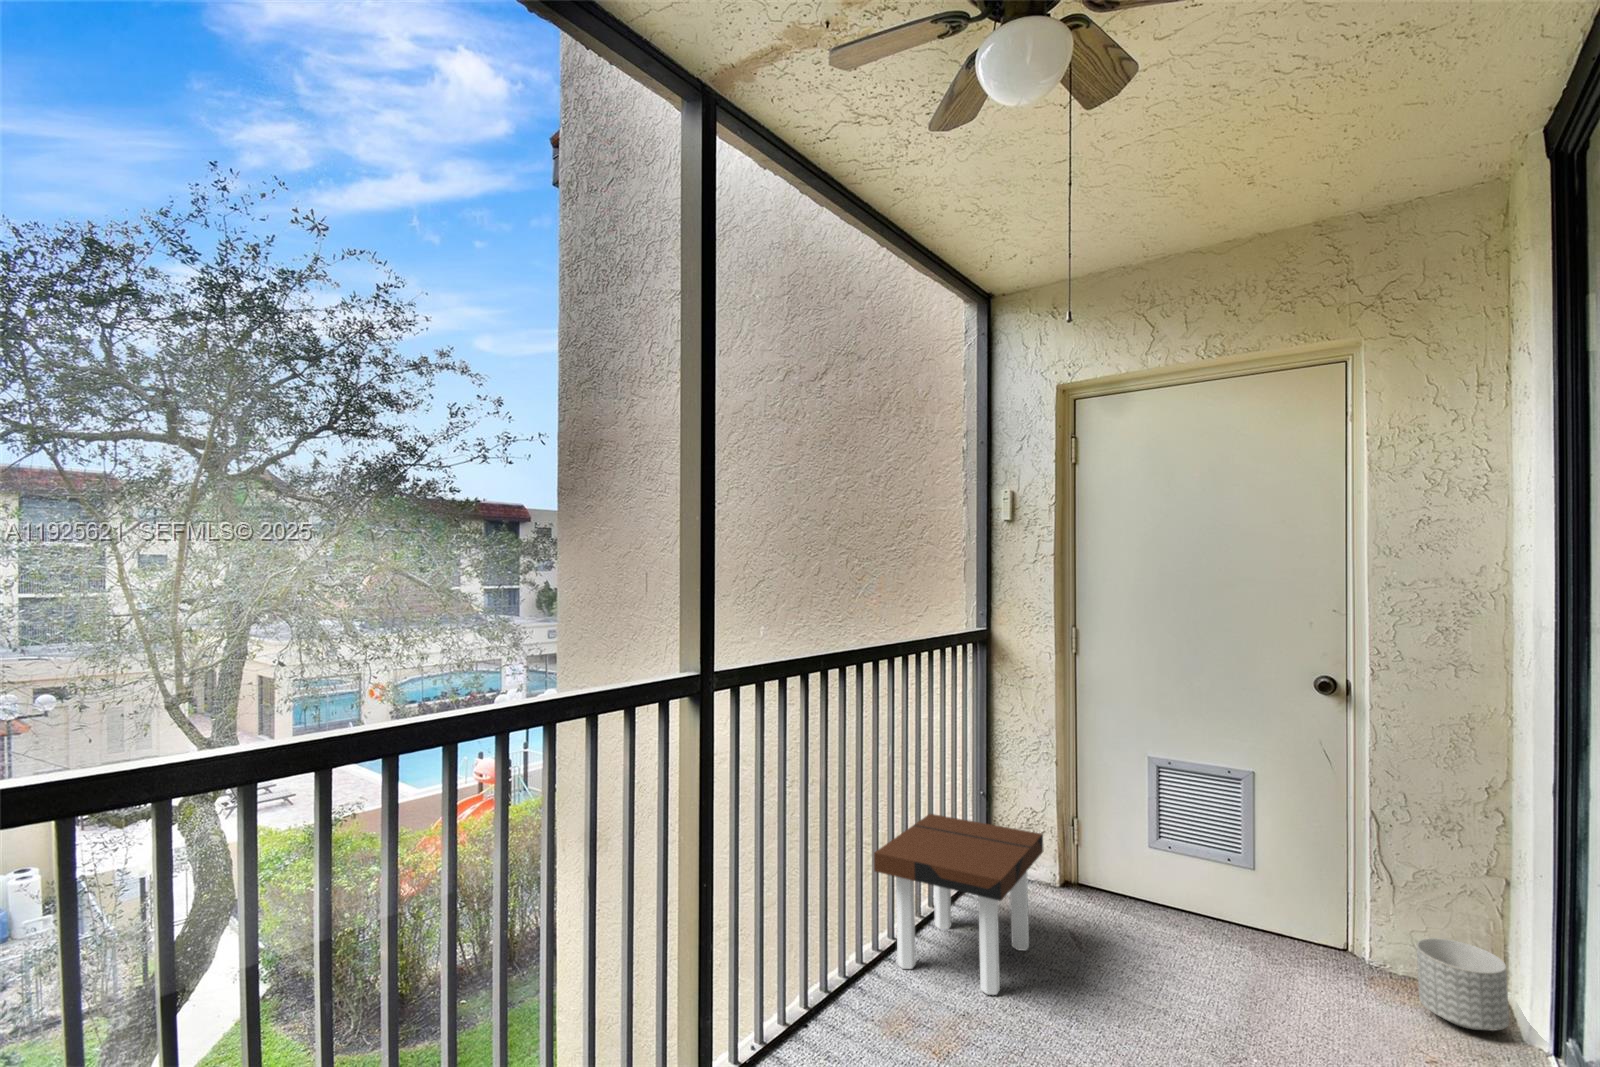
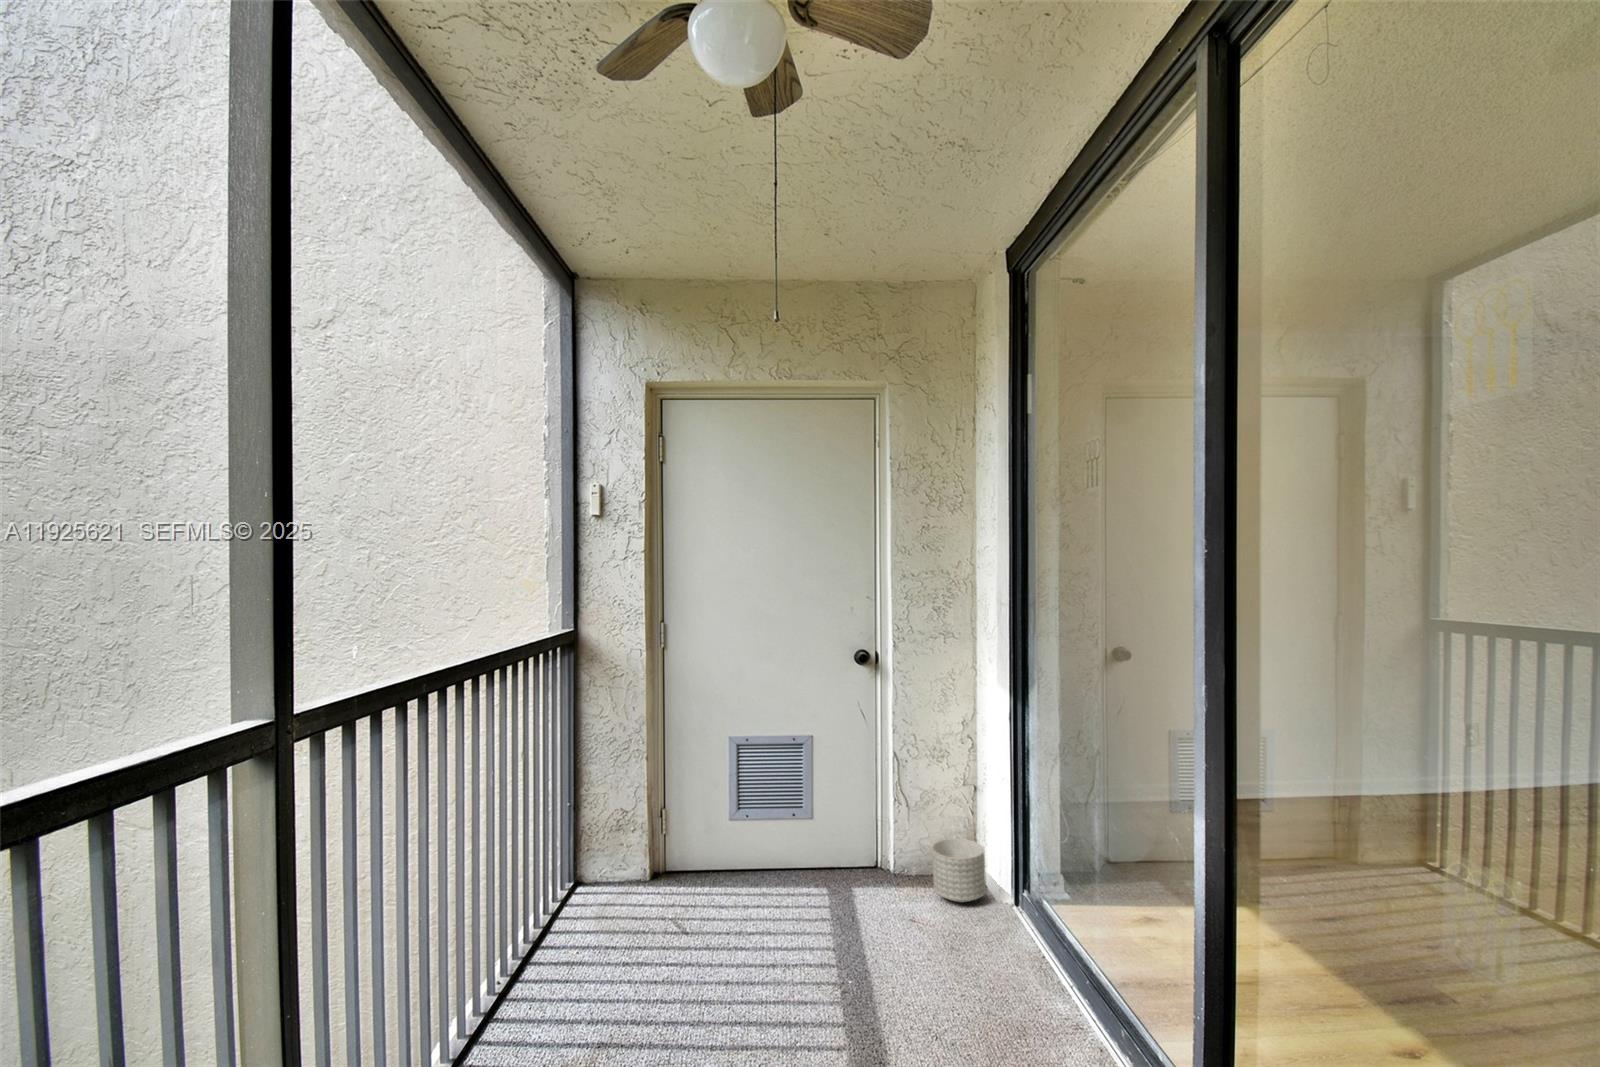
side table: present [874,814,1043,995] -> none [476,833,651,1027]

